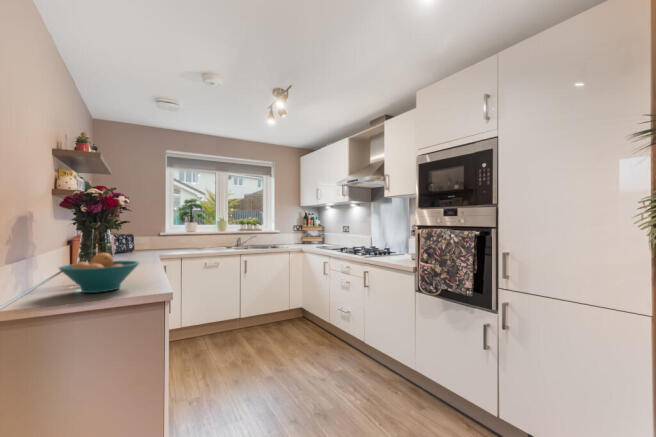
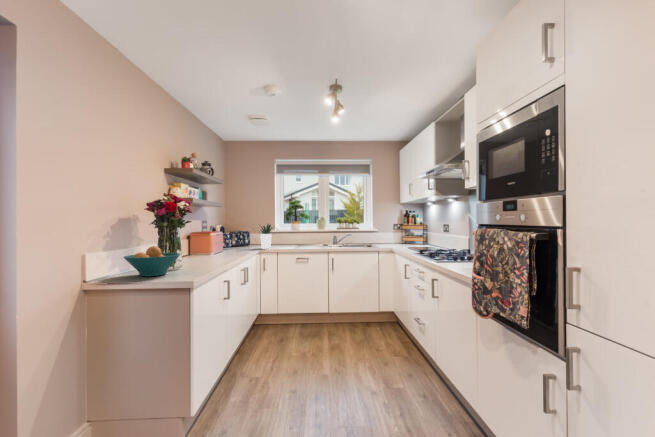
potted plant: none [146,225,184,254] -> present [259,224,275,249]

